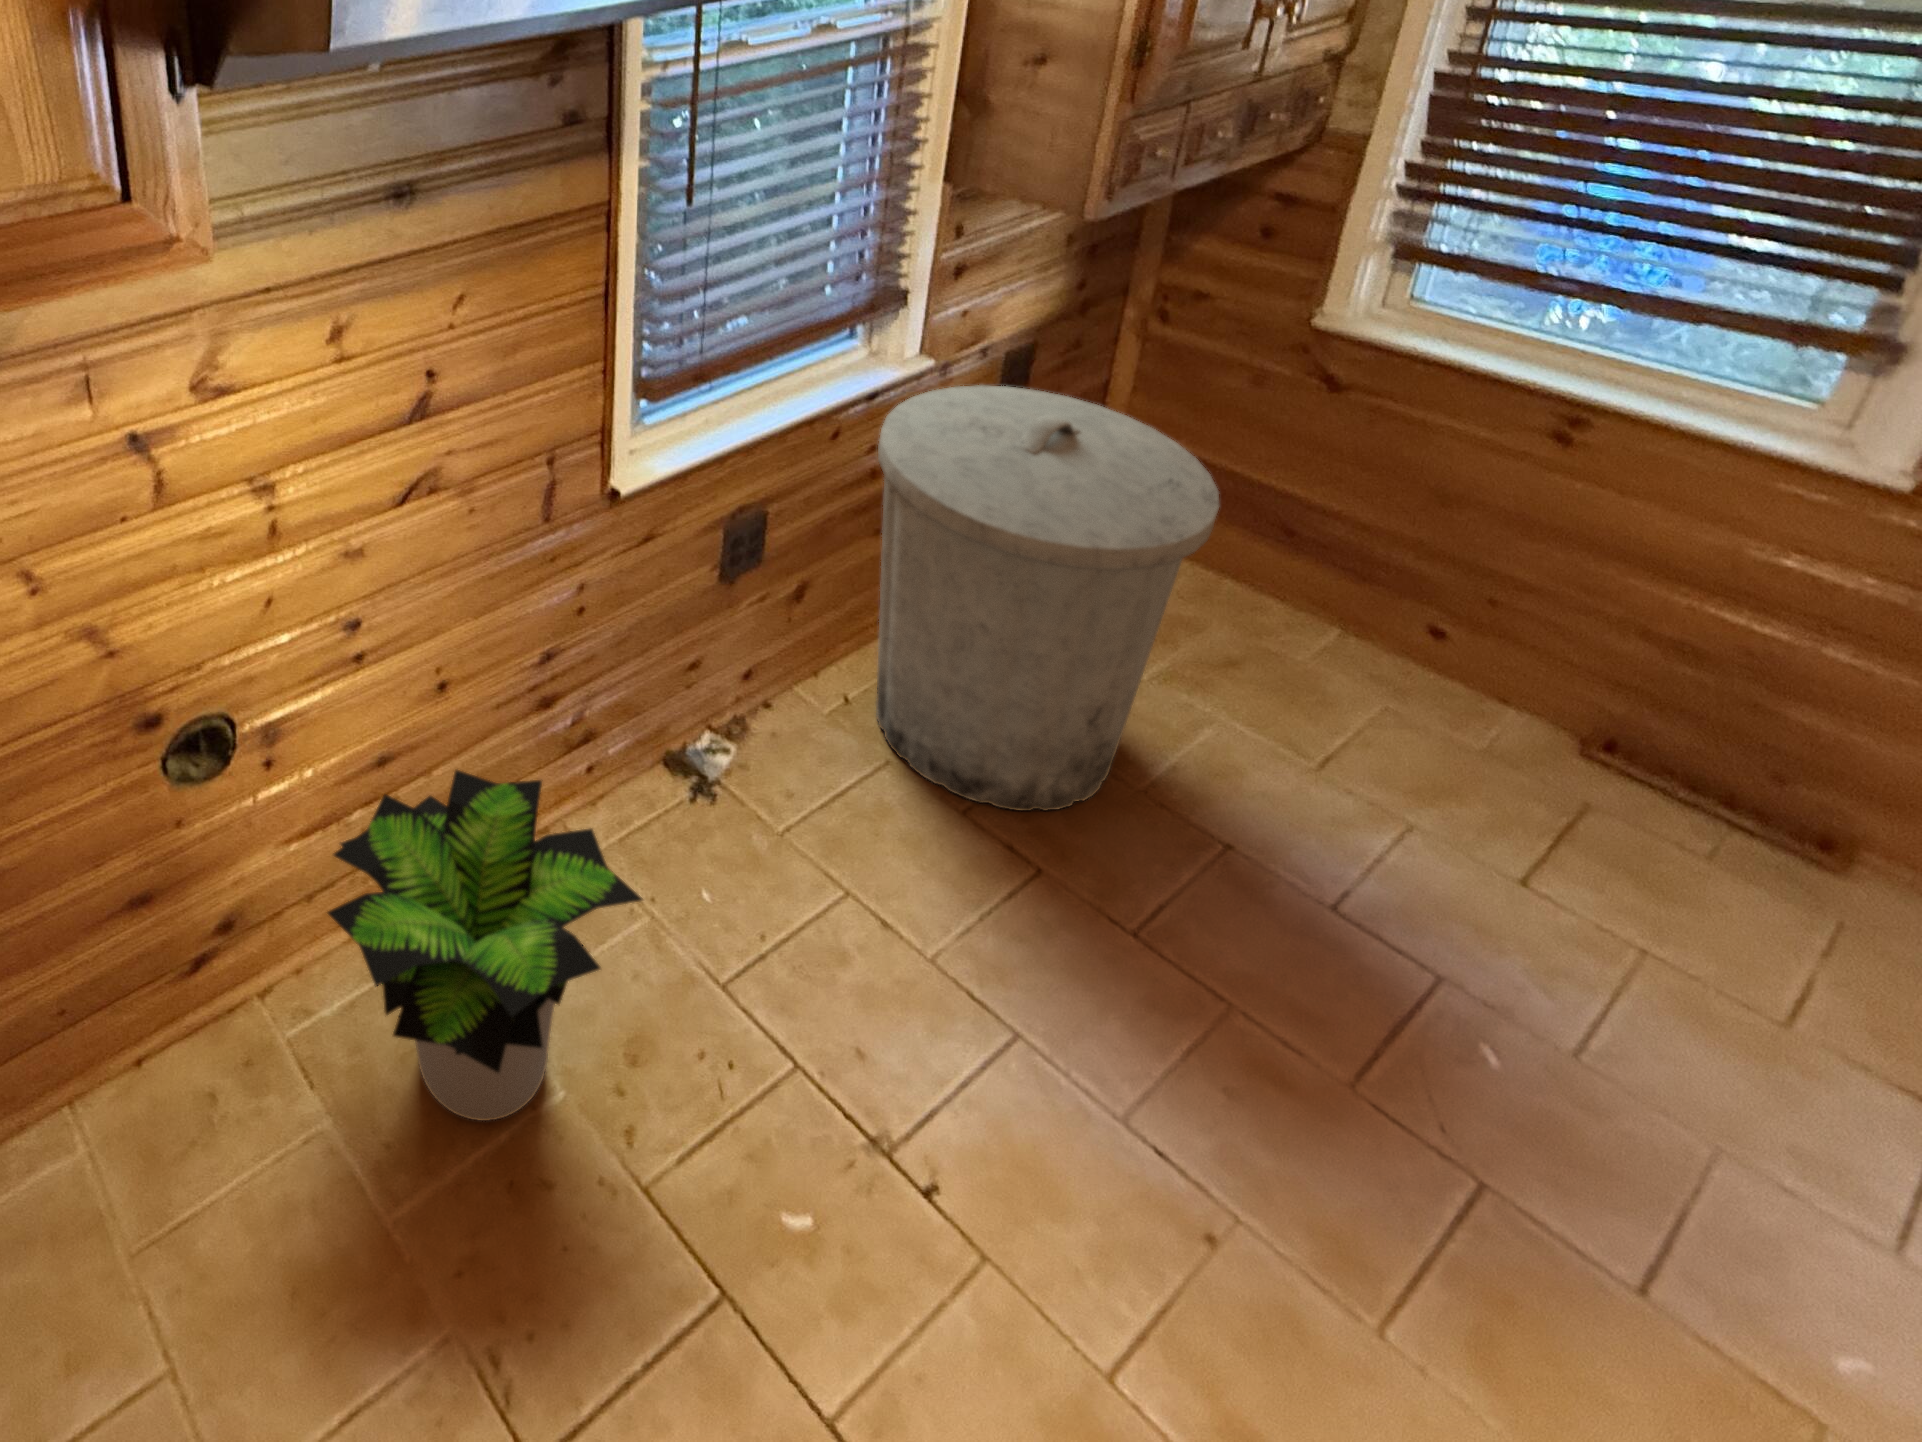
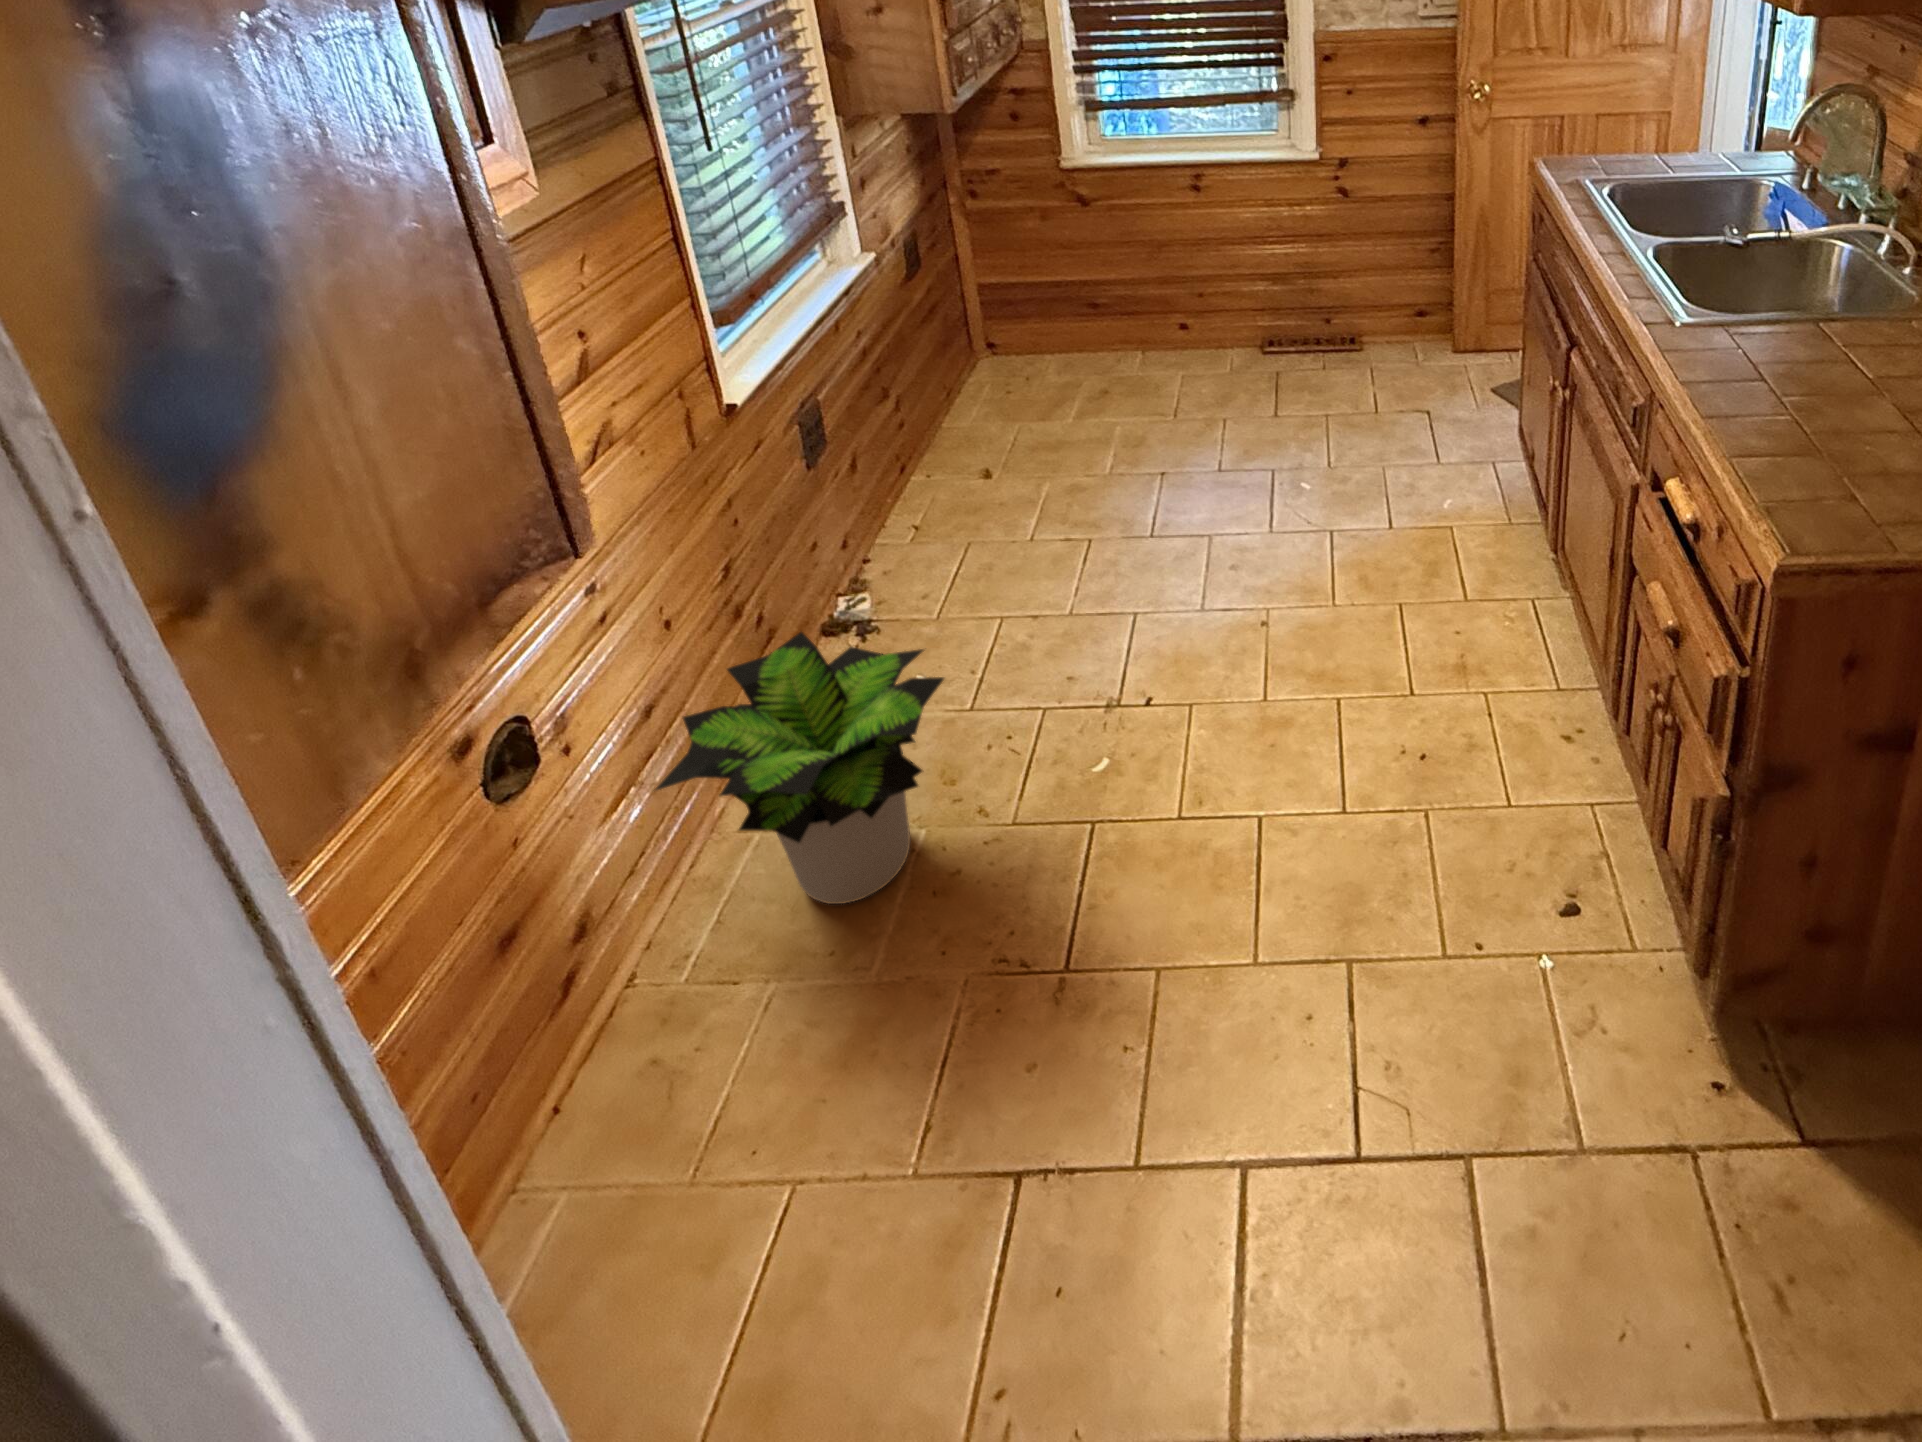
trash can: present [876,385,1219,811] -> none [869,247,1090,535]

